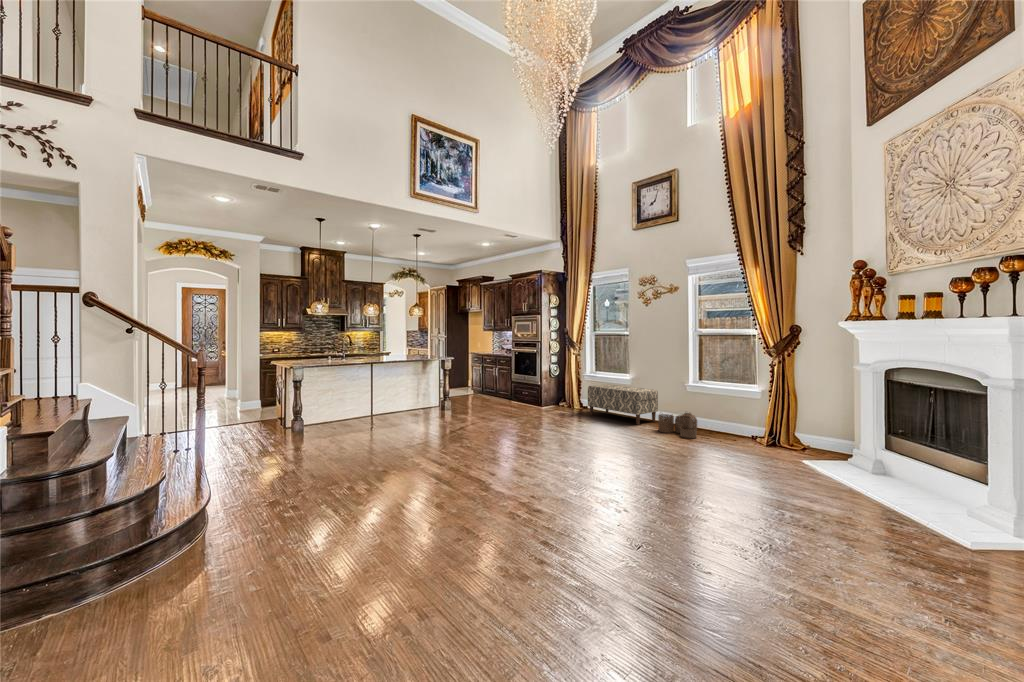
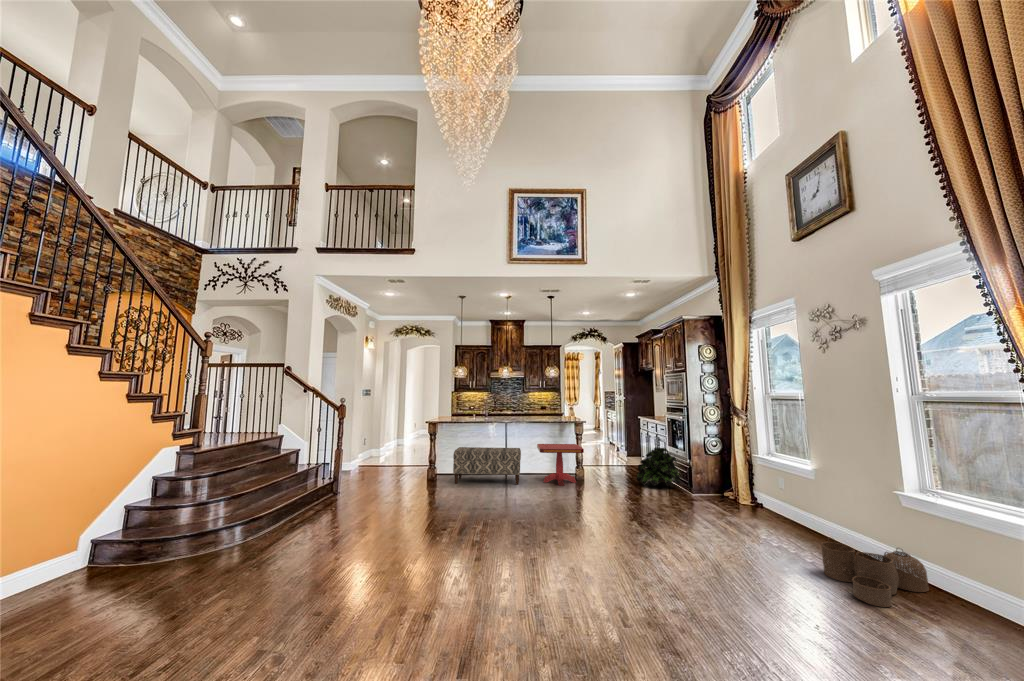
potted plant: none [492,375,530,406] -> present [637,447,680,486]
side table: none [409,379,461,416] -> present [537,444,584,486]
bench: present [588,384,658,425] -> present [453,447,521,485]

